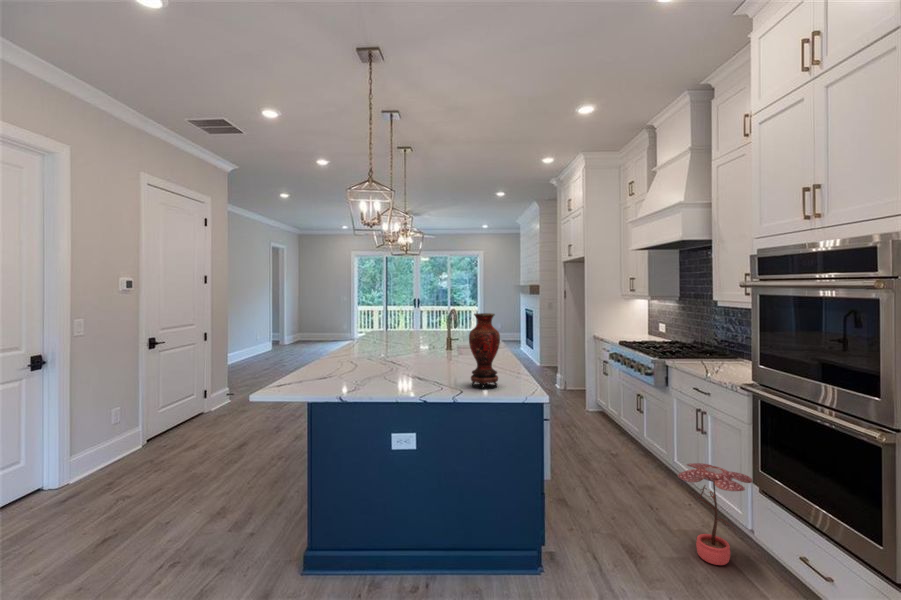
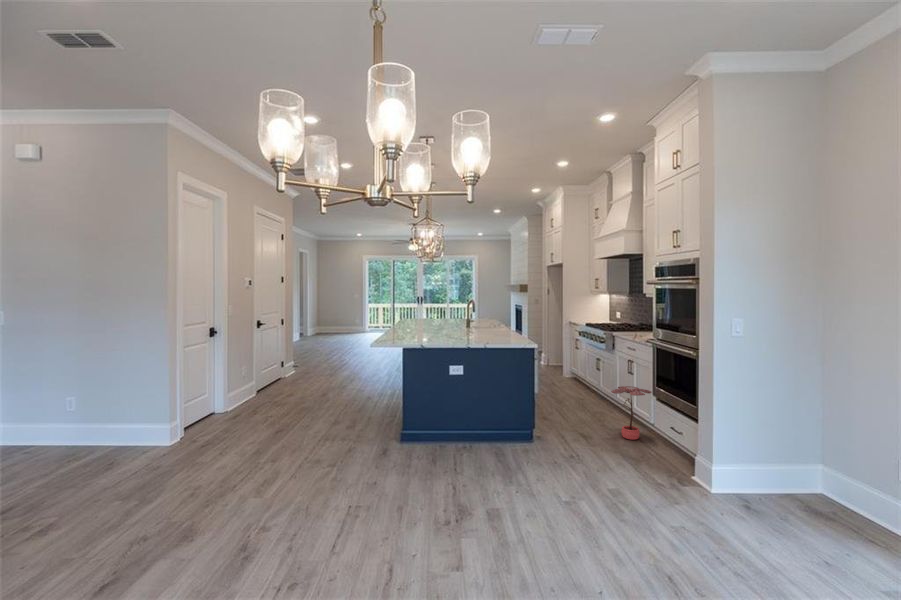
vase: present [469,313,500,389] -> none [494,299,511,340]

